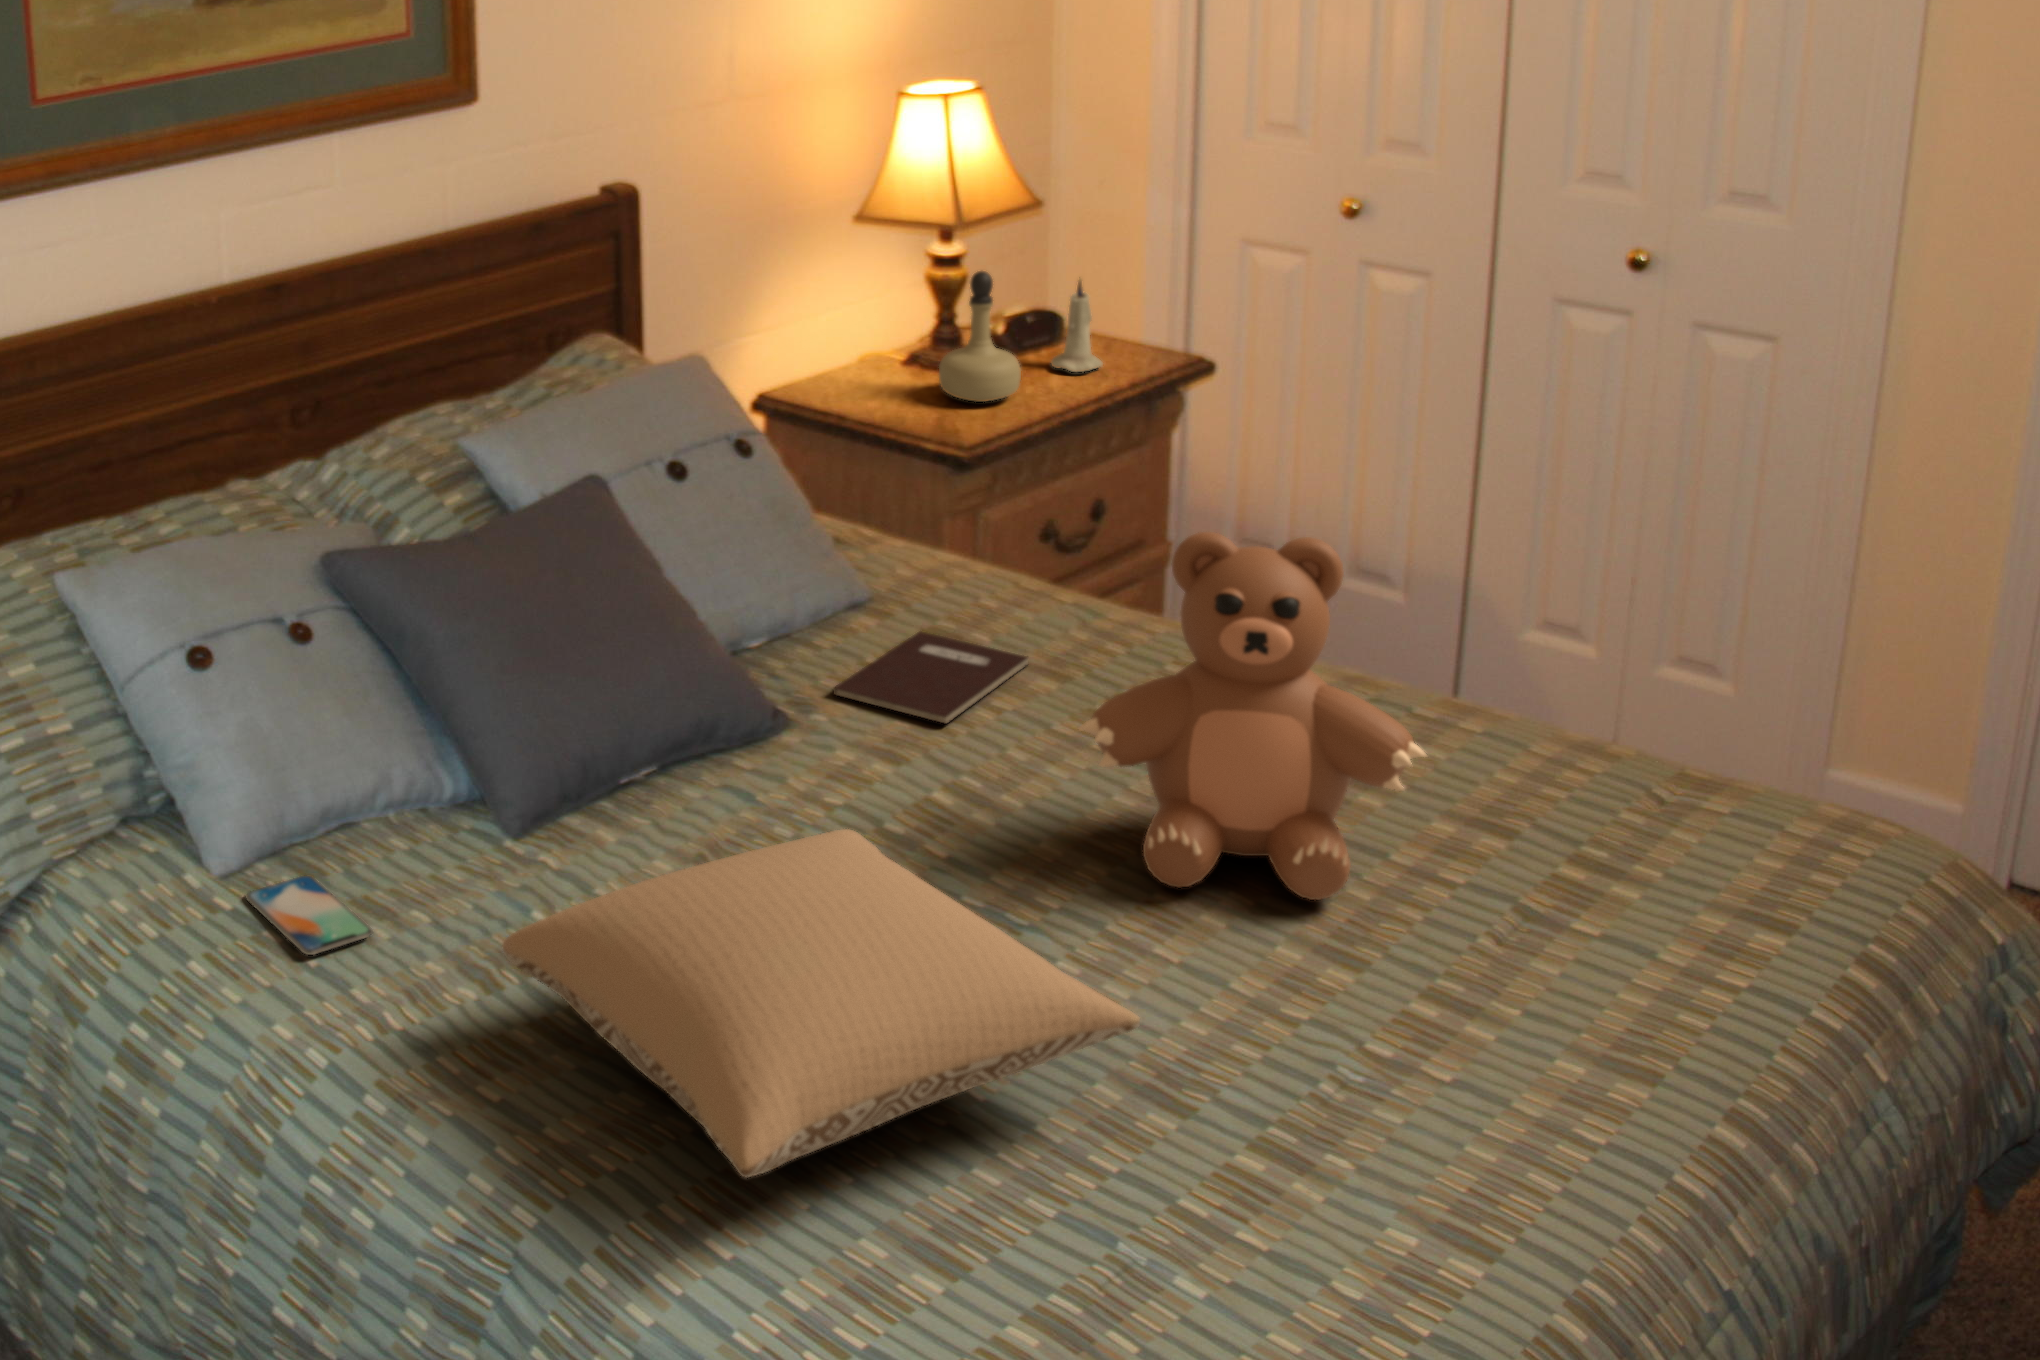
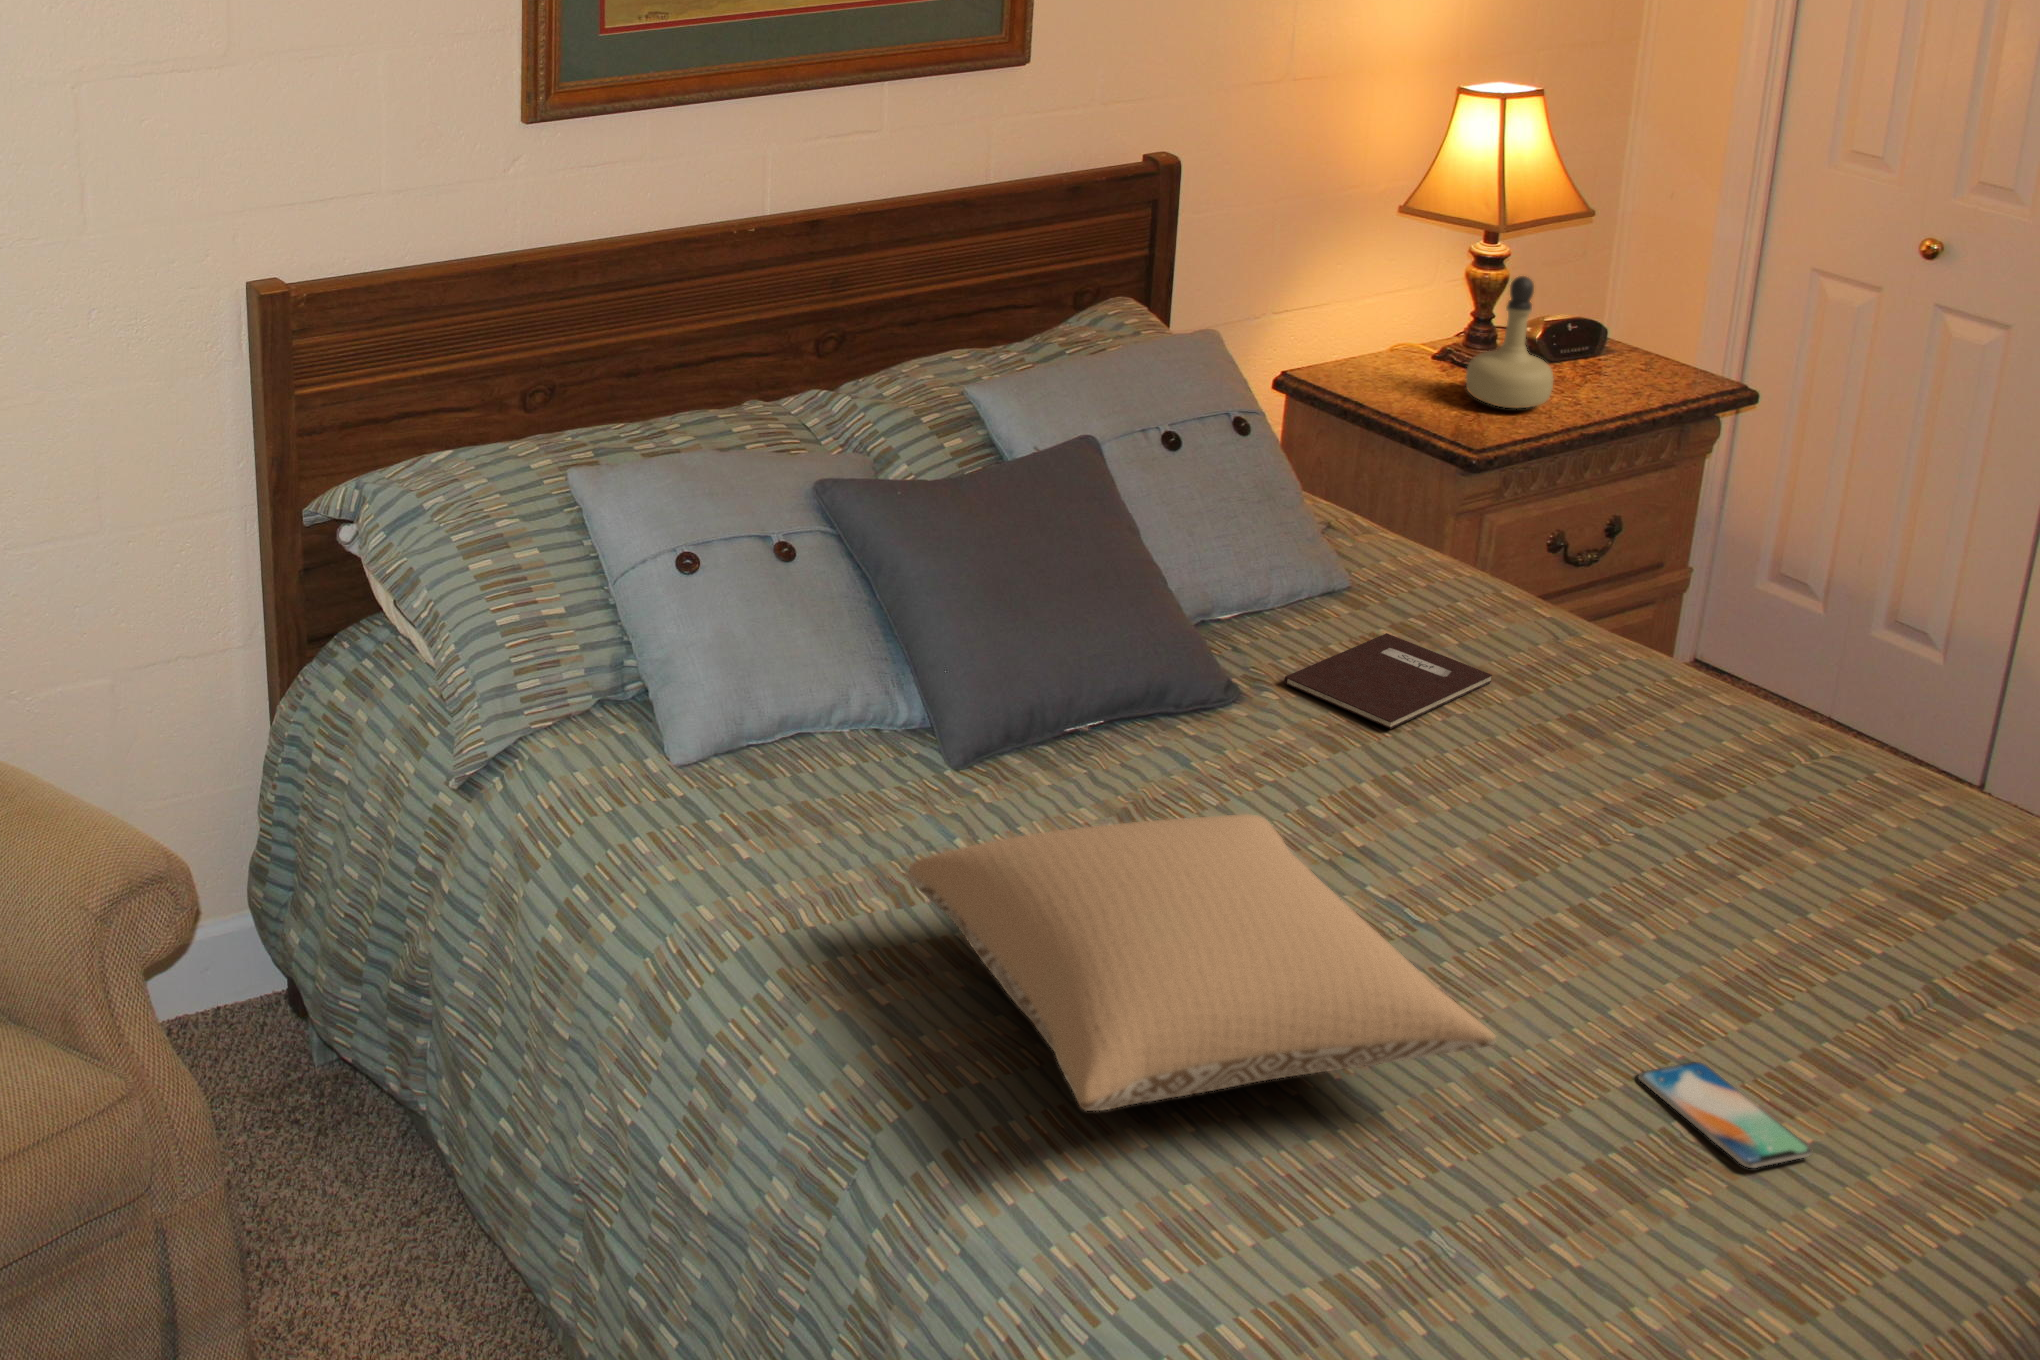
candle: present [1051,280,1103,372] -> none [1592,291,1650,389]
teddy bear: present [1079,532,1426,900] -> none [1505,583,1866,959]
smartphone: present [245,875,373,955] -> present [1638,1062,1812,1168]

